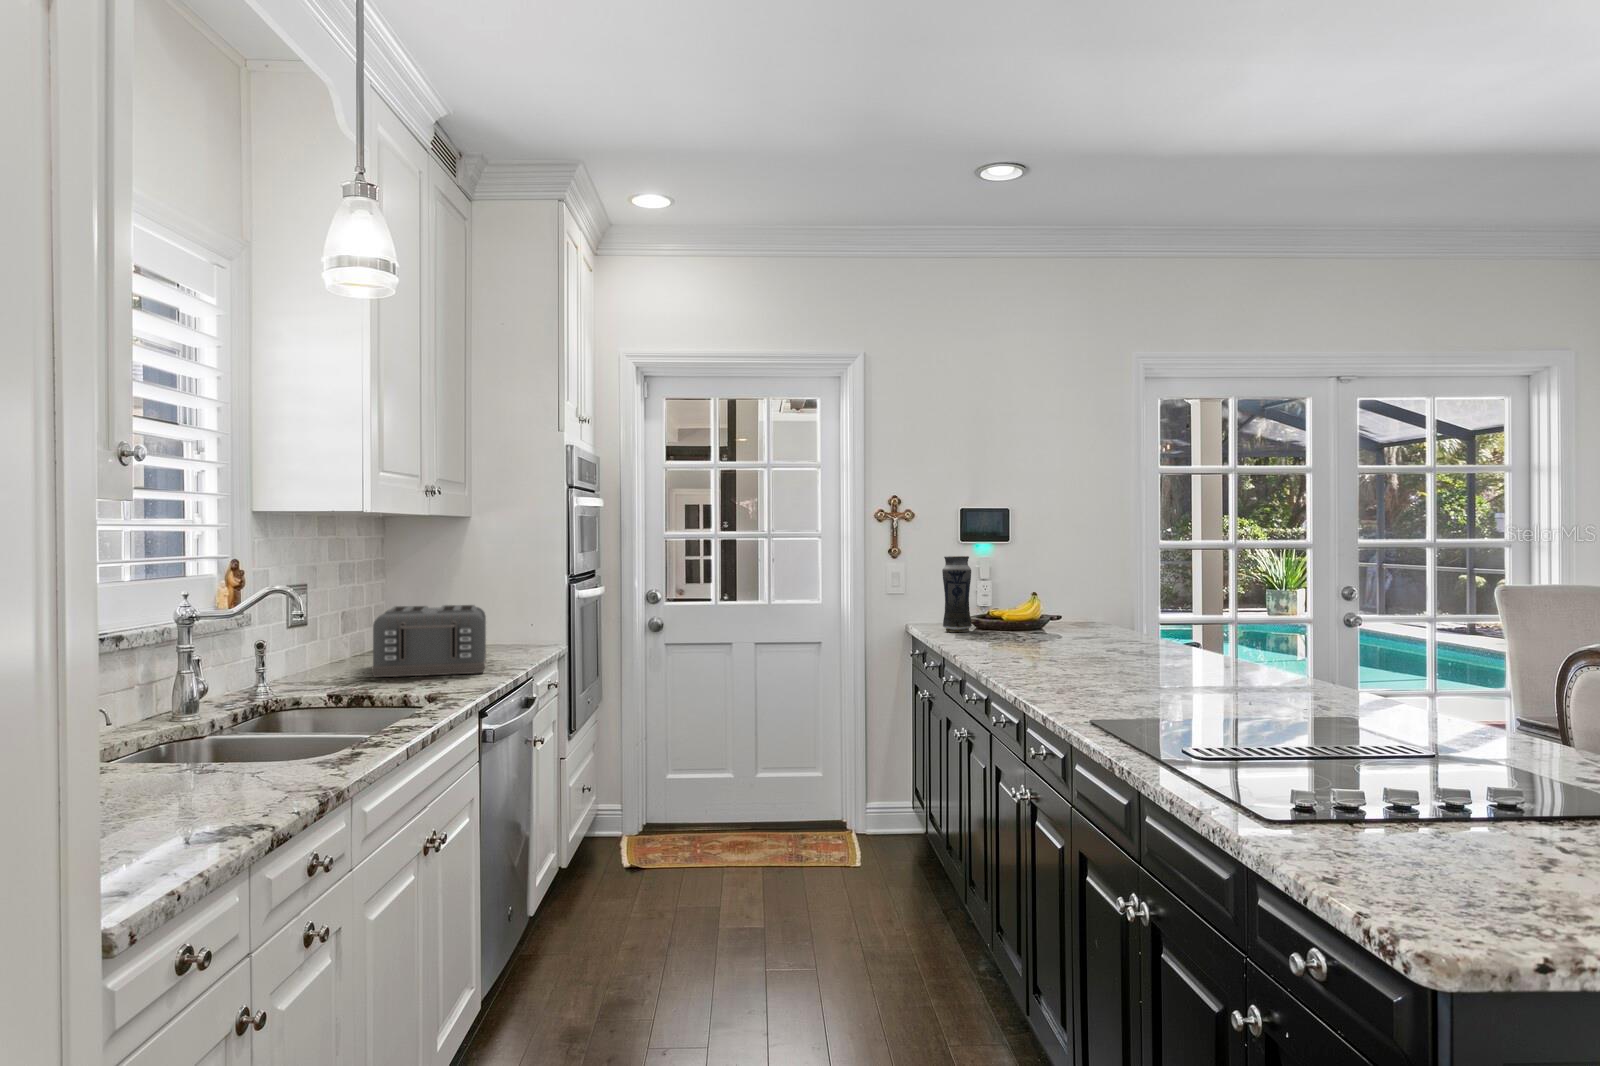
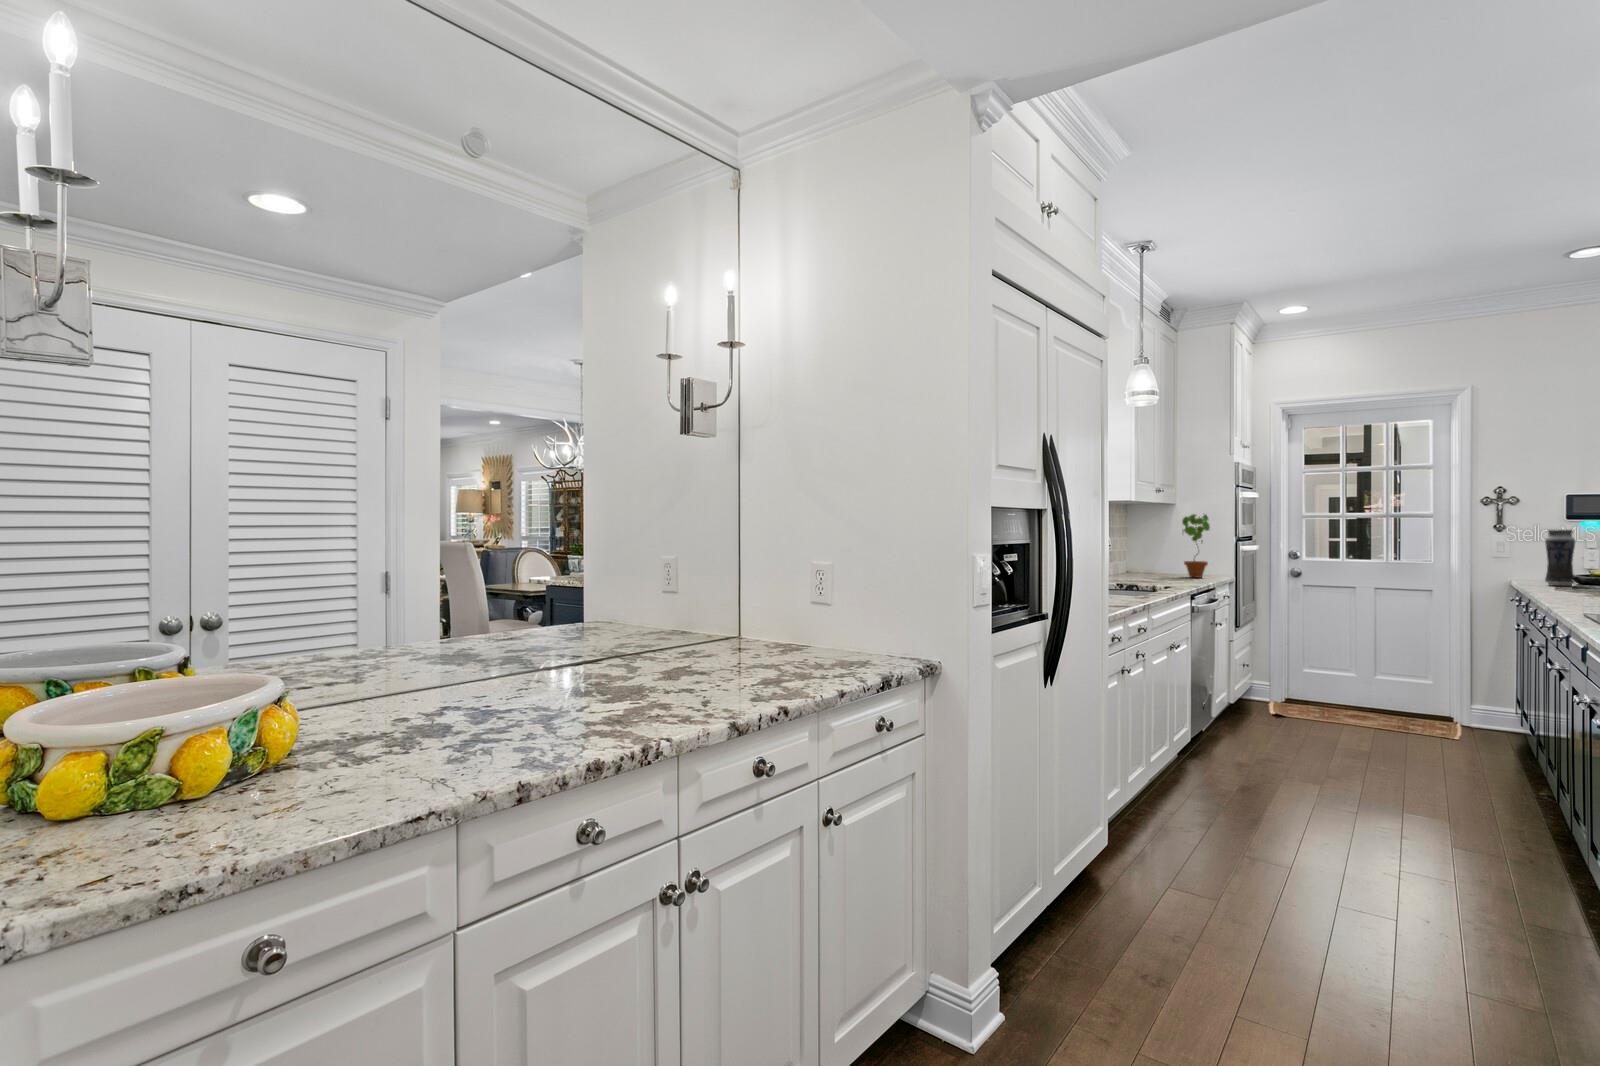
potted plant: none [482,533,527,649] -> present [1182,514,1210,578]
toaster: present [372,605,486,677] -> none [1131,551,1190,585]

